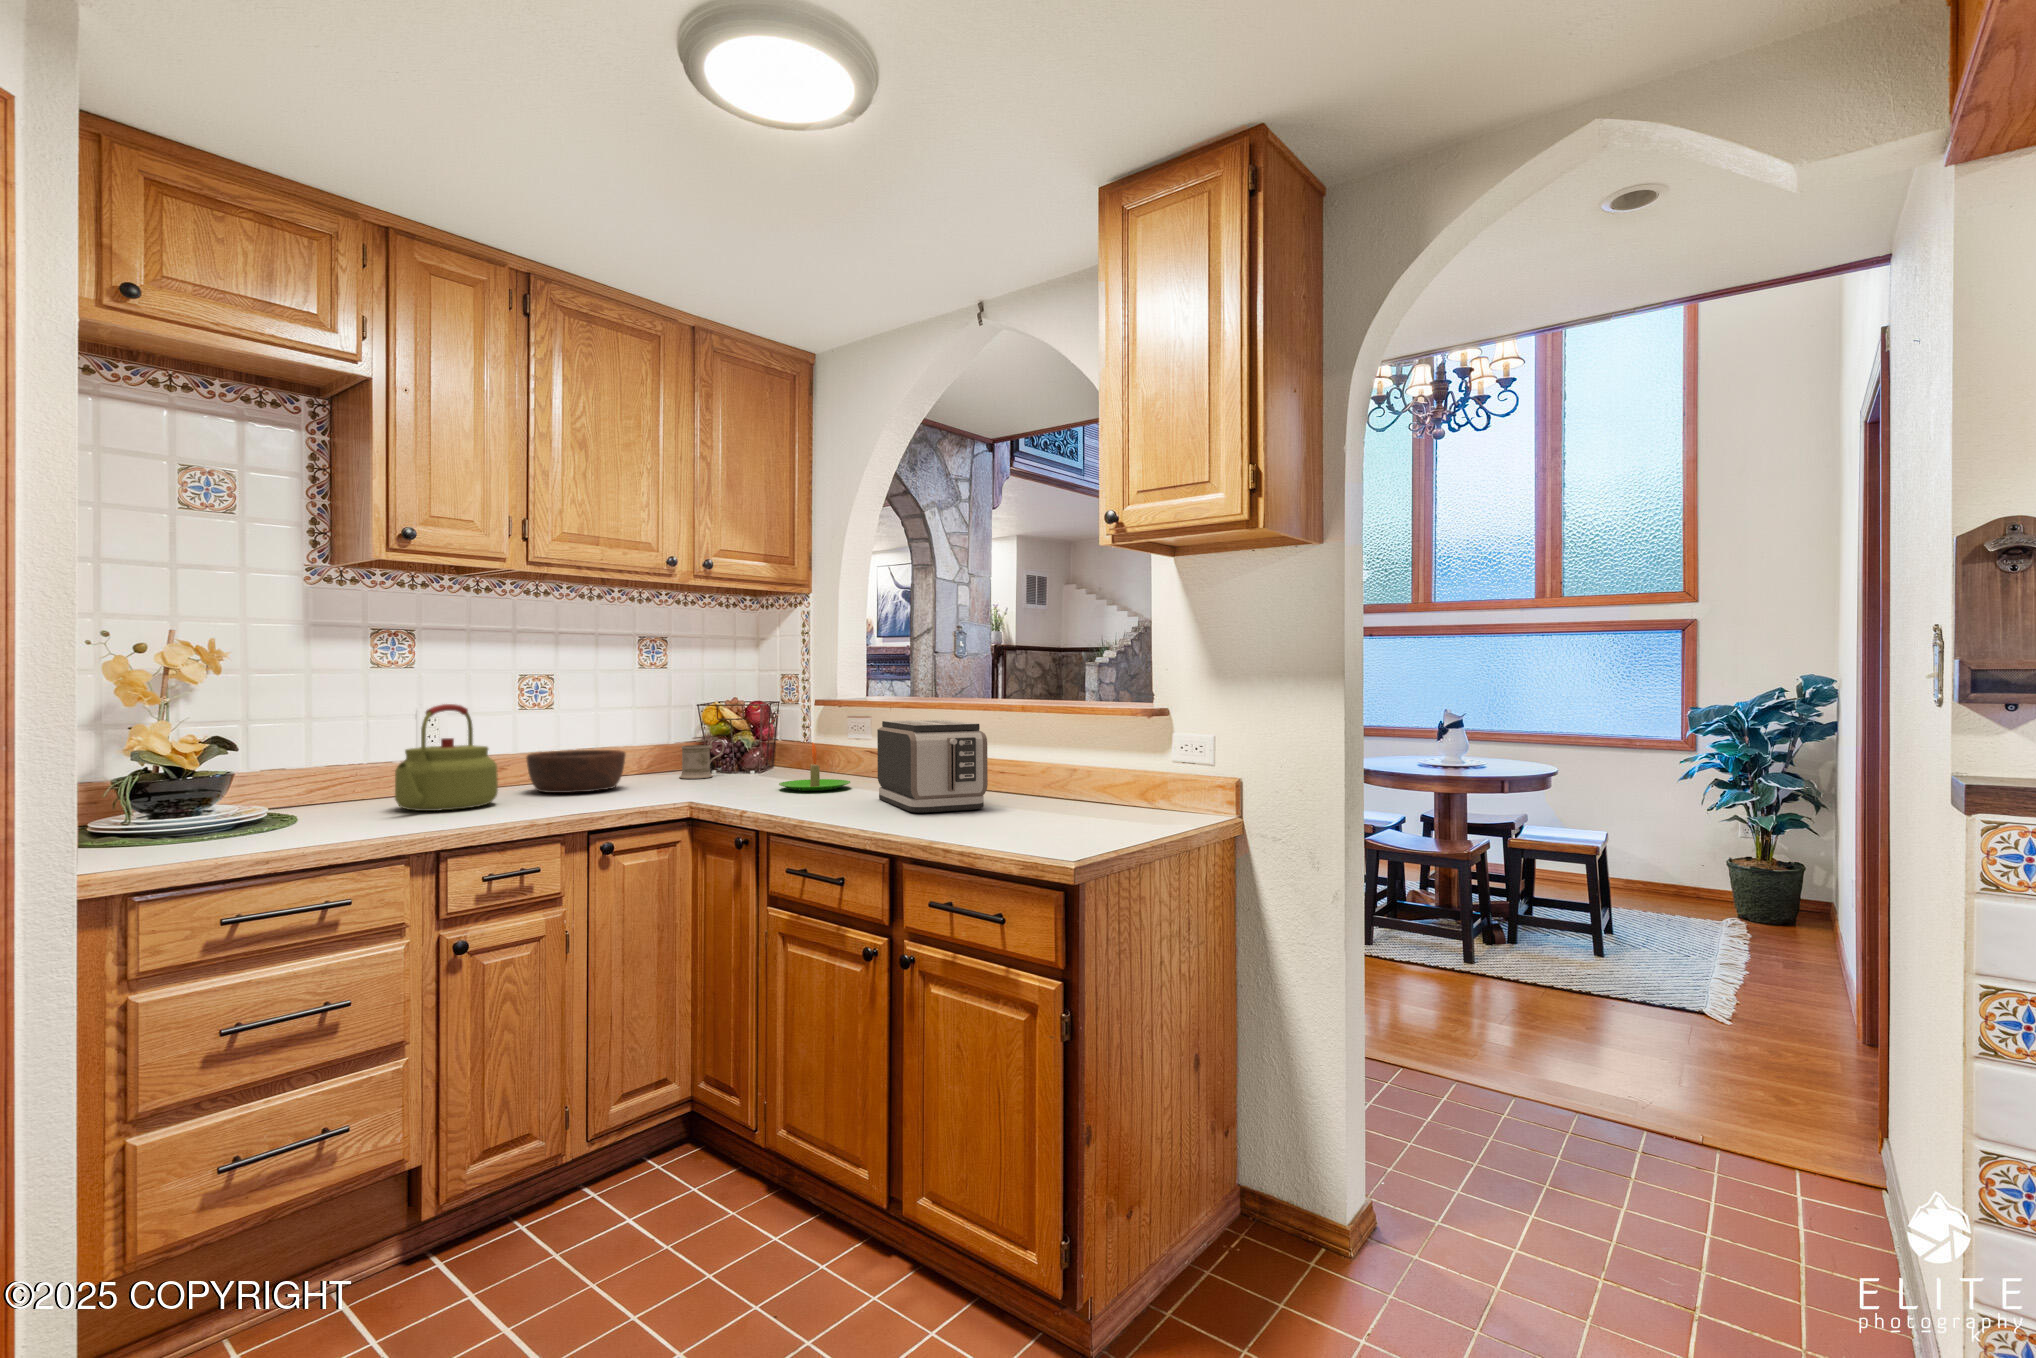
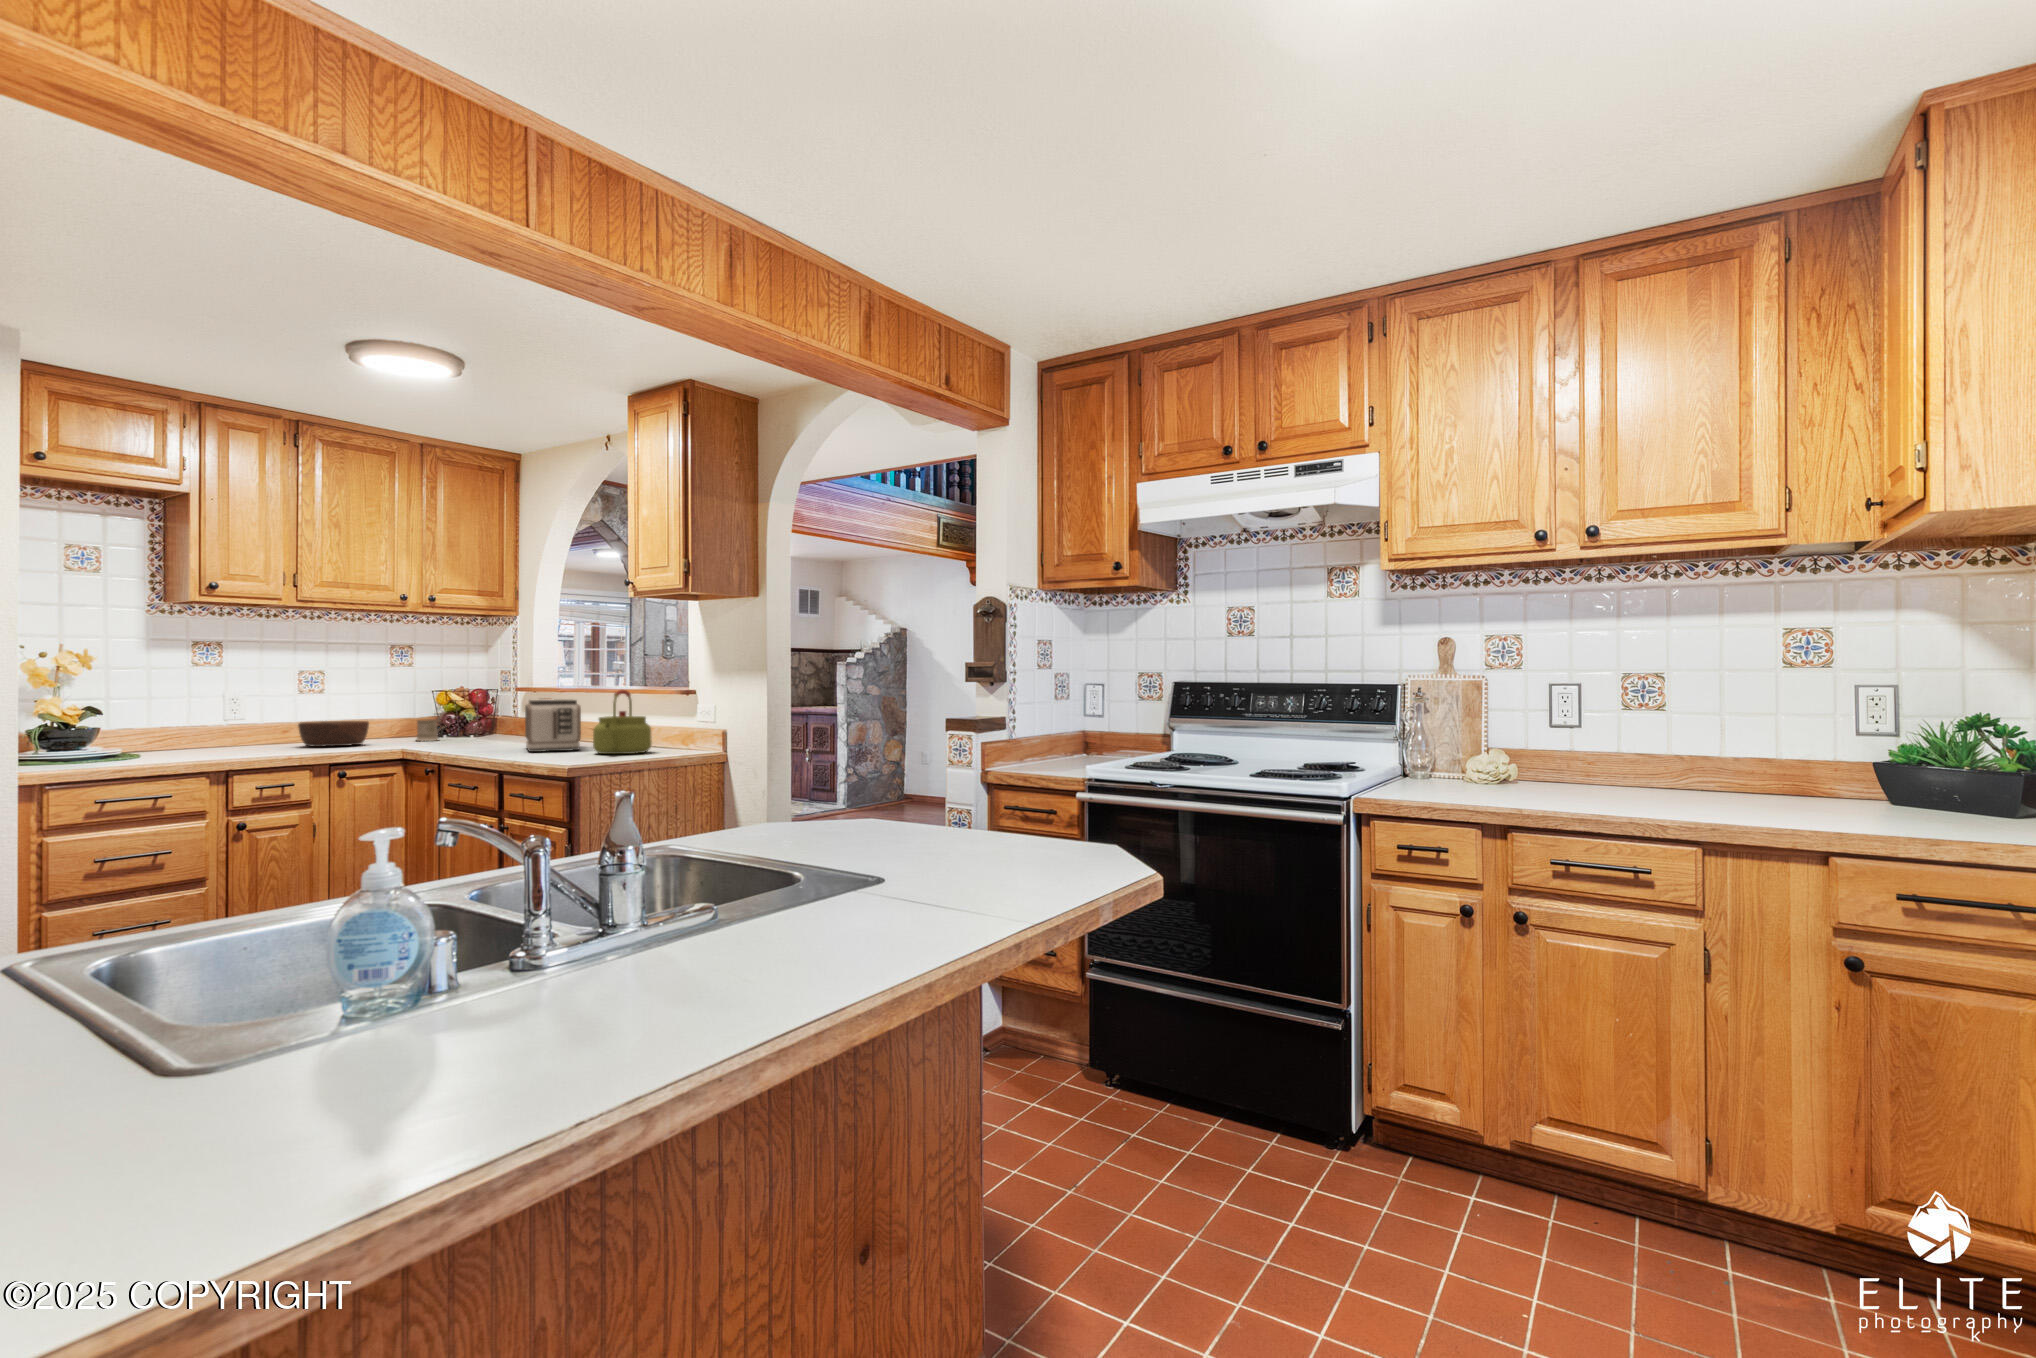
kettle: present [395,704,498,811] -> present [593,690,651,754]
candle: present [779,742,851,791] -> none [471,715,522,745]

